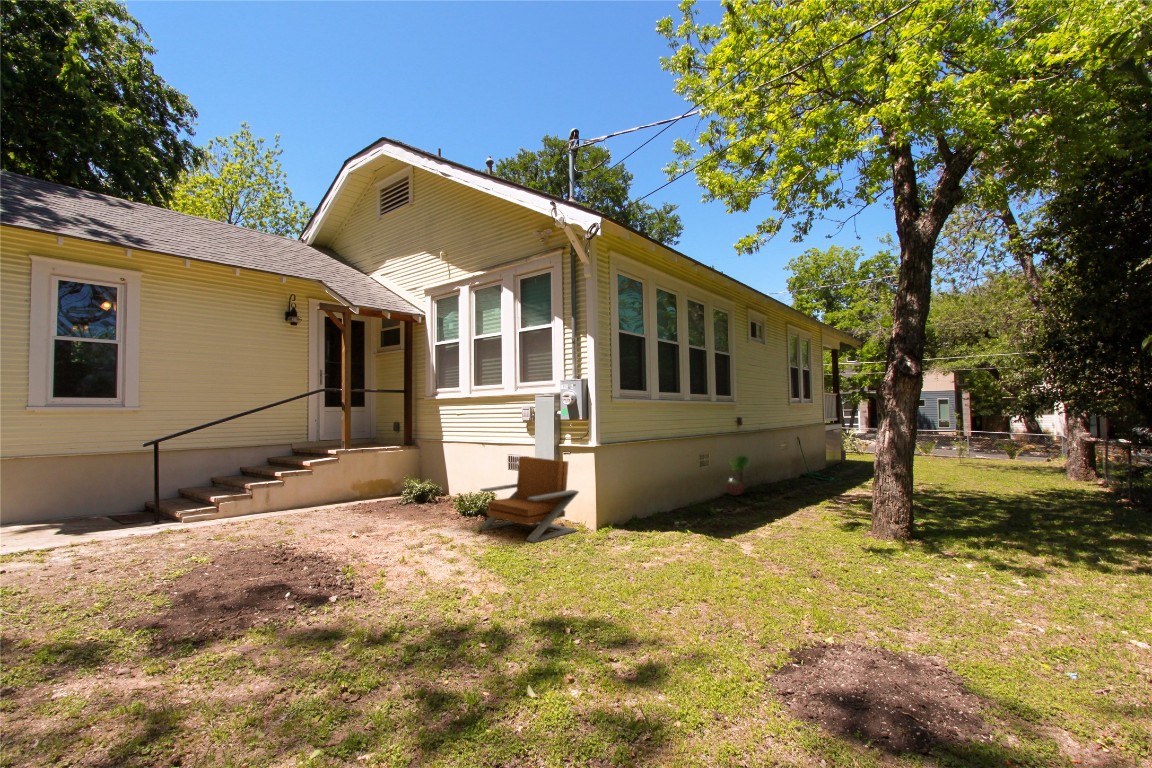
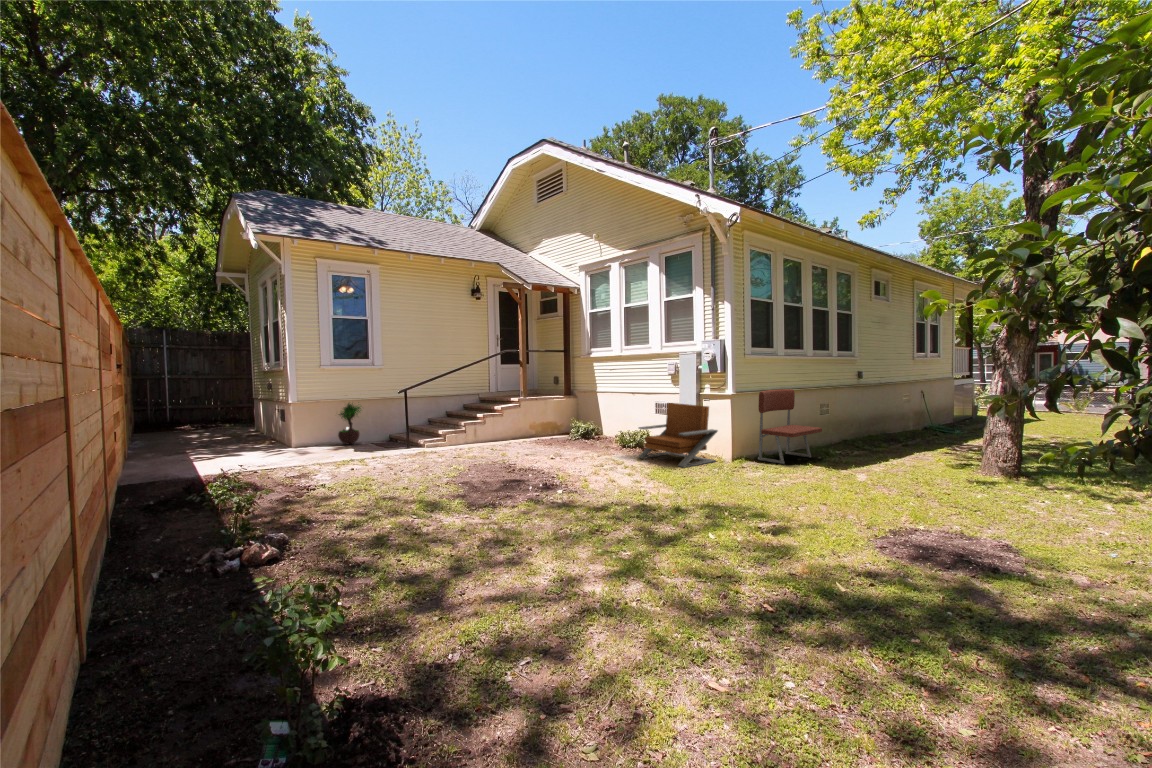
bench: none [628,439,701,532] -> present [758,389,822,464]
potted tree: present [725,456,749,496] -> present [338,403,361,444]

